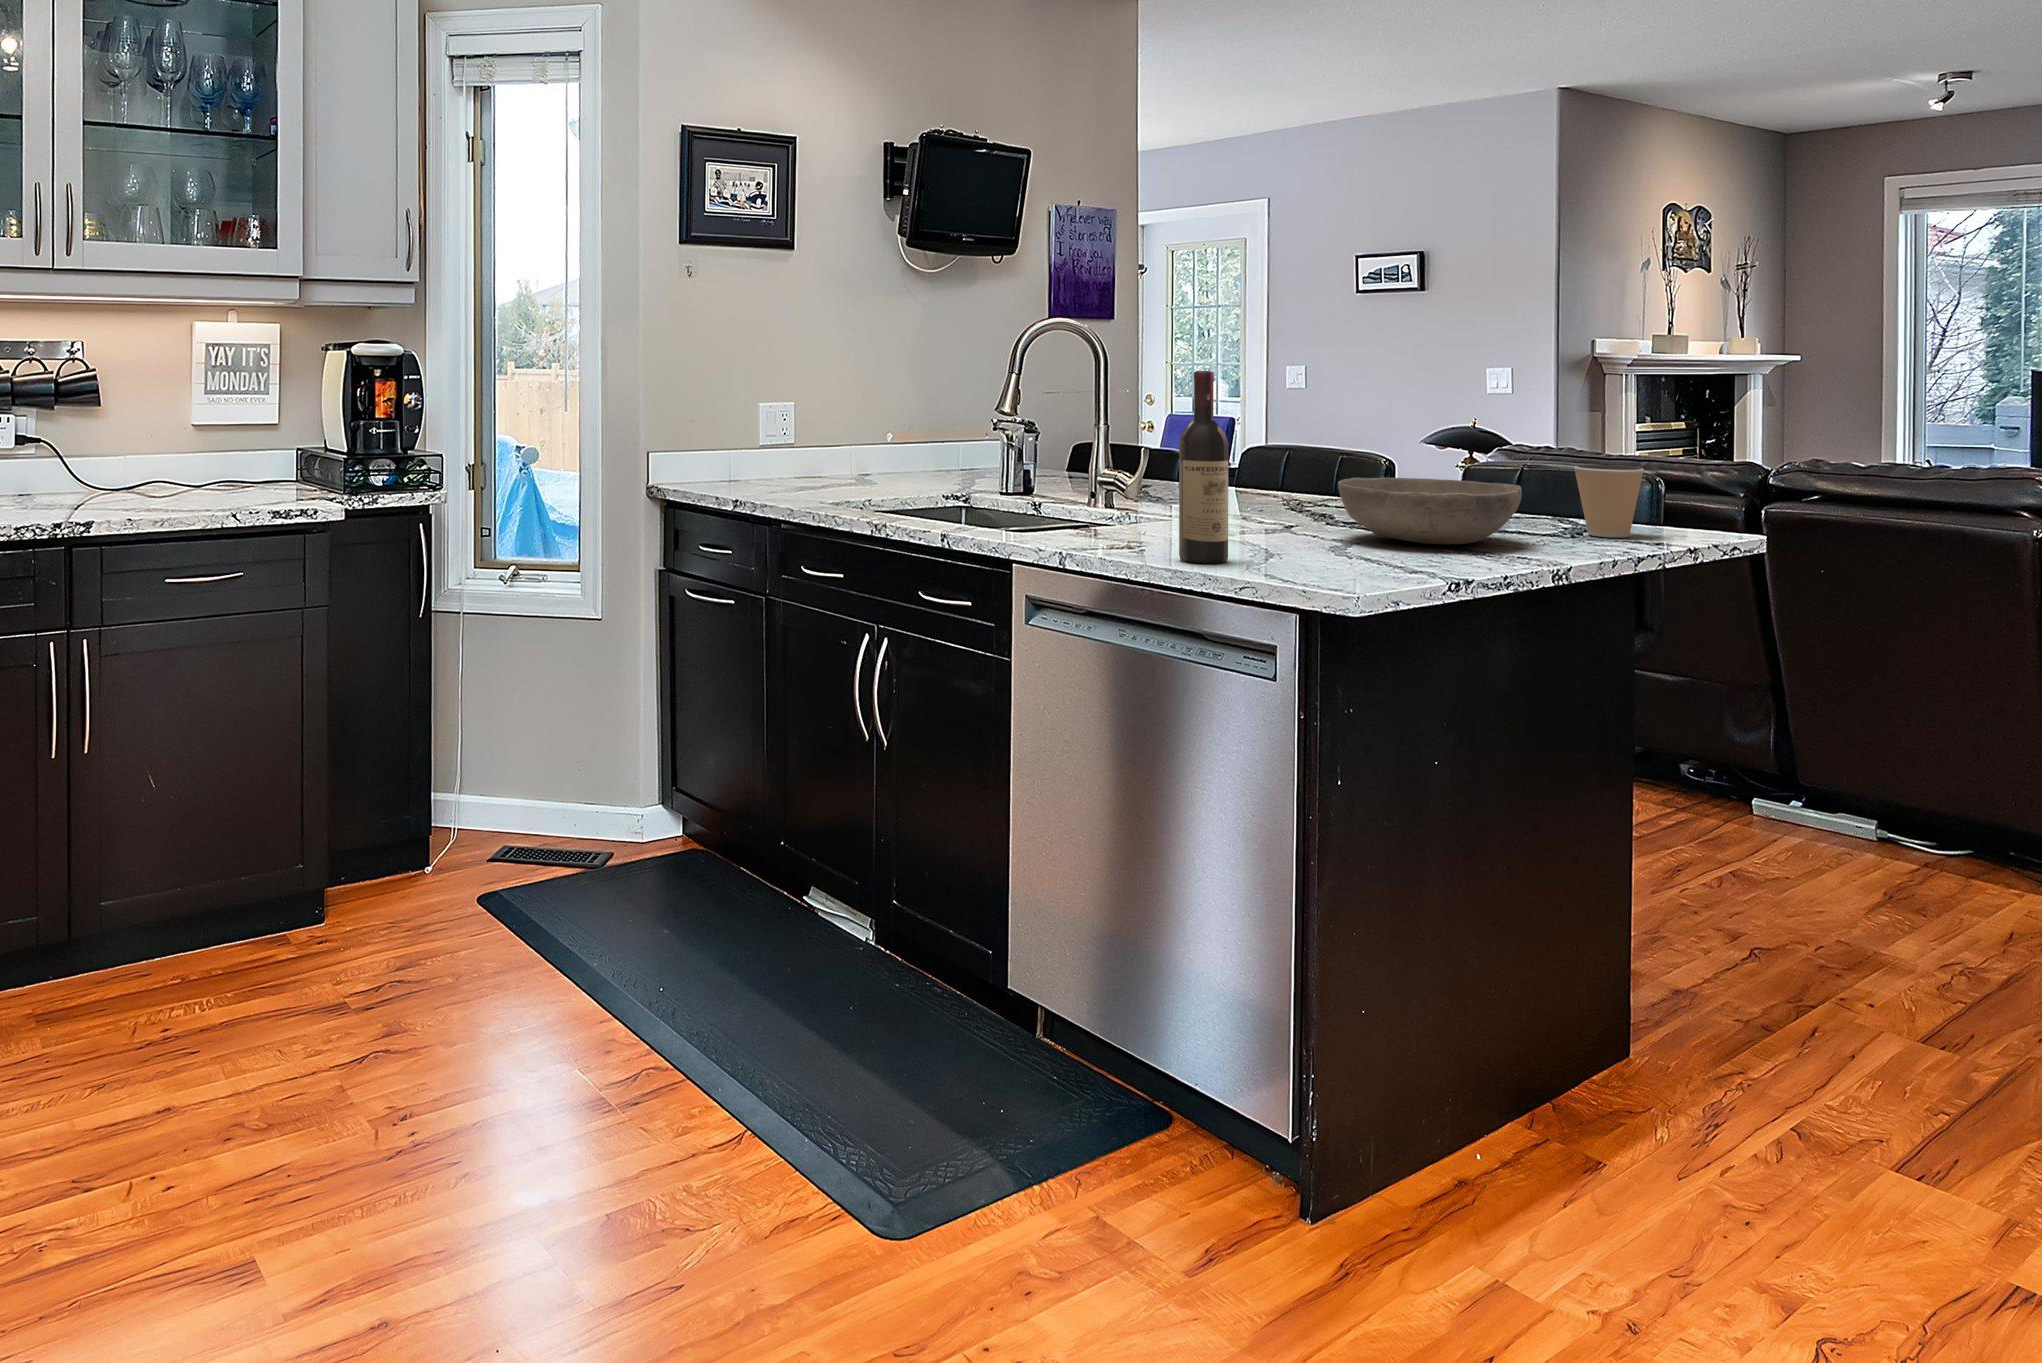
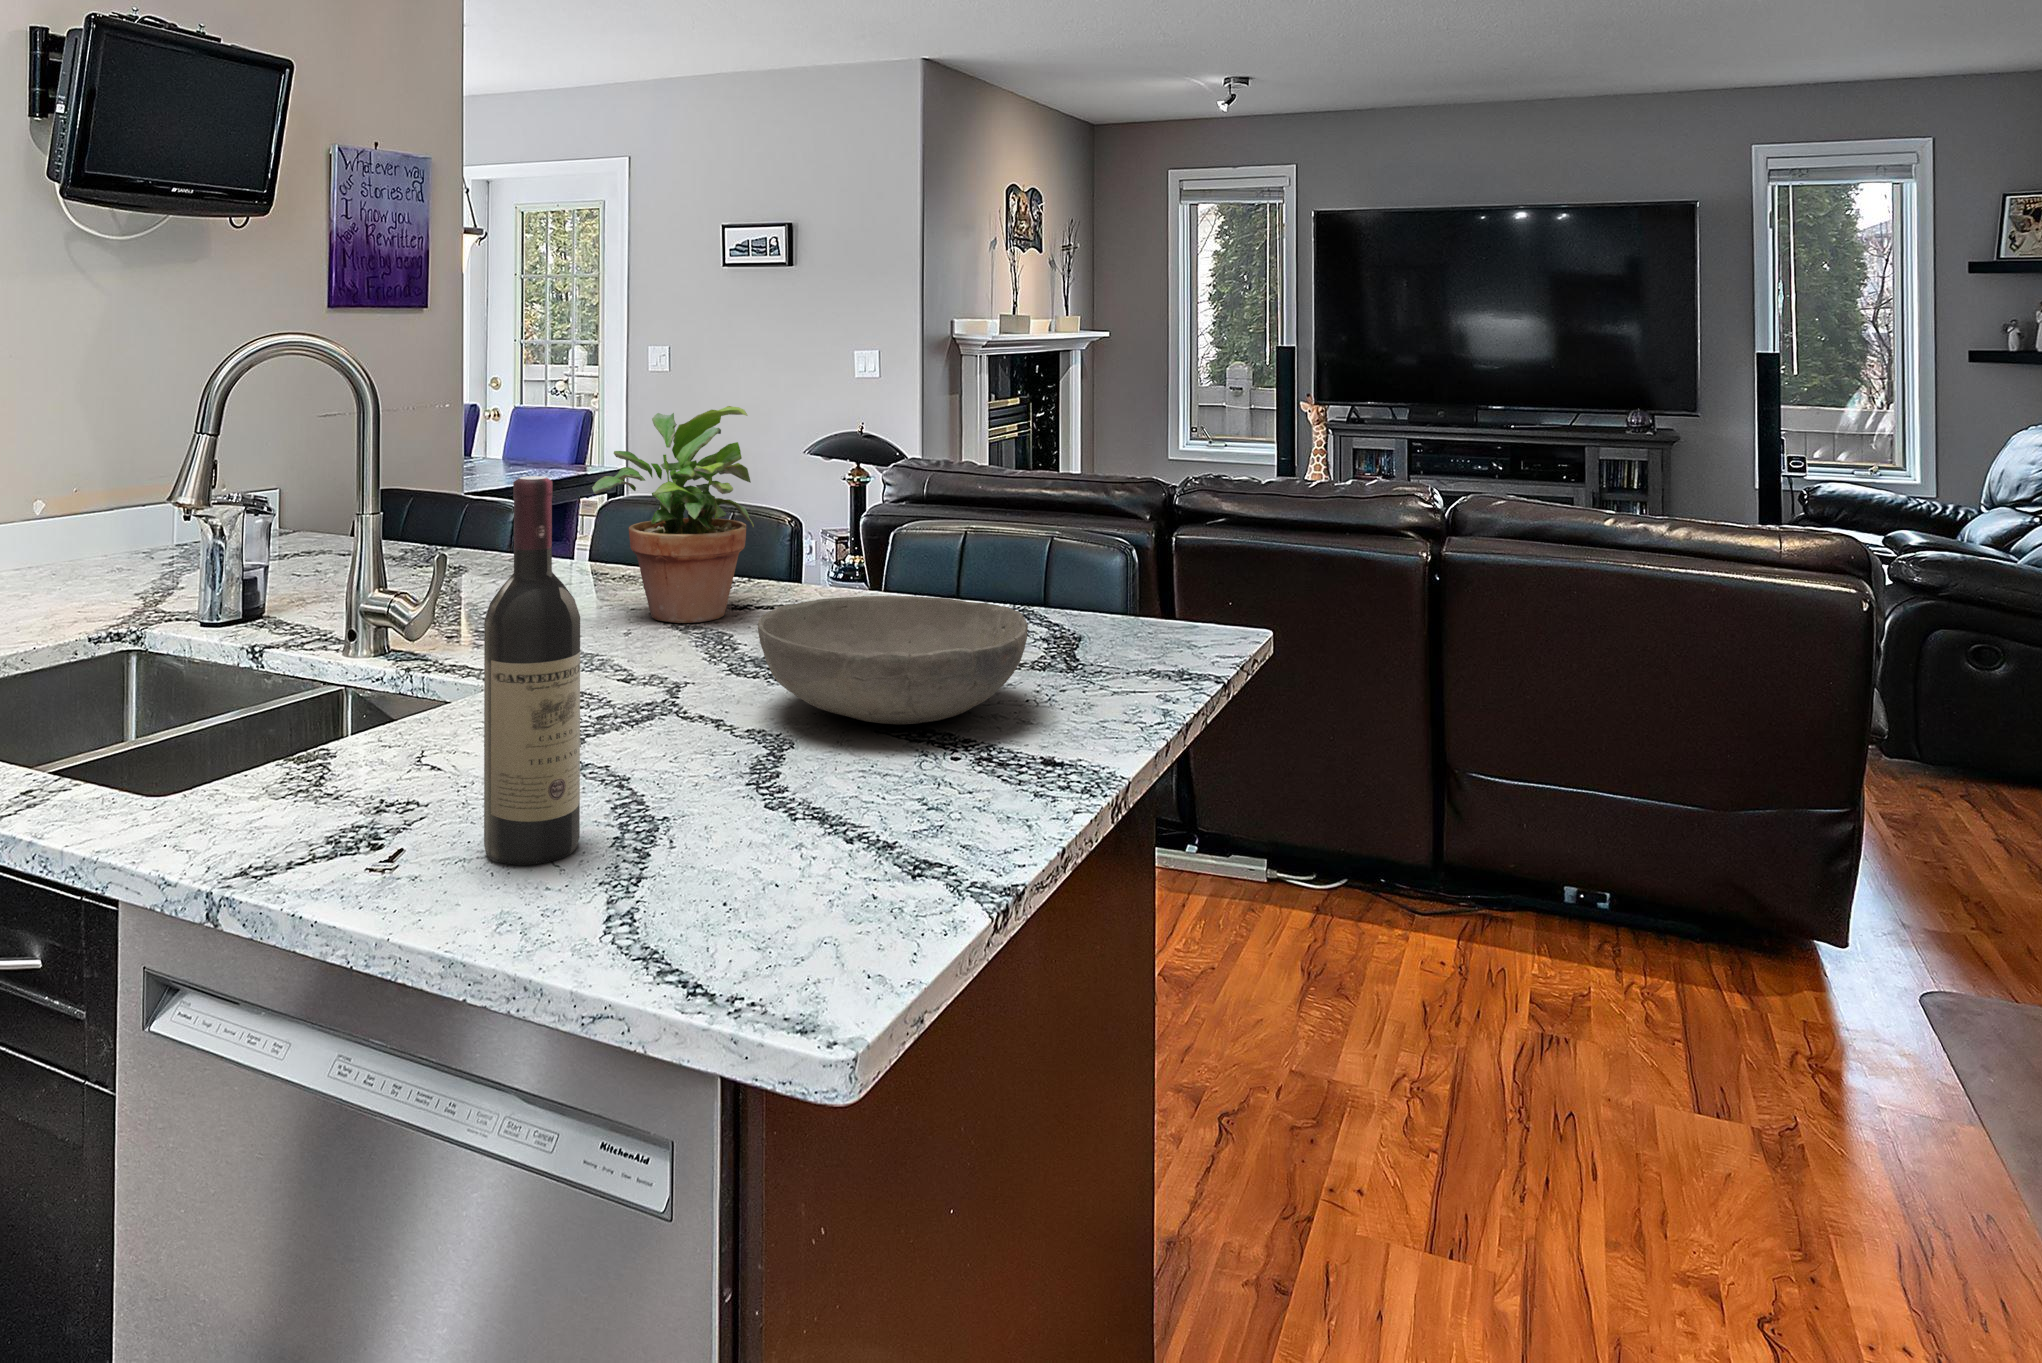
potted plant: none [1236,367,1349,510] -> present [592,406,754,623]
coffee cup: present [1574,465,1644,538] -> none [1071,555,1160,665]

